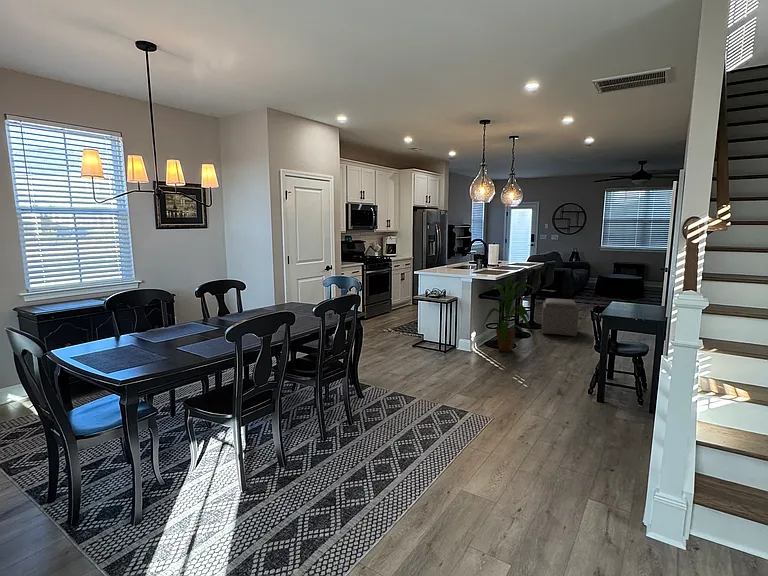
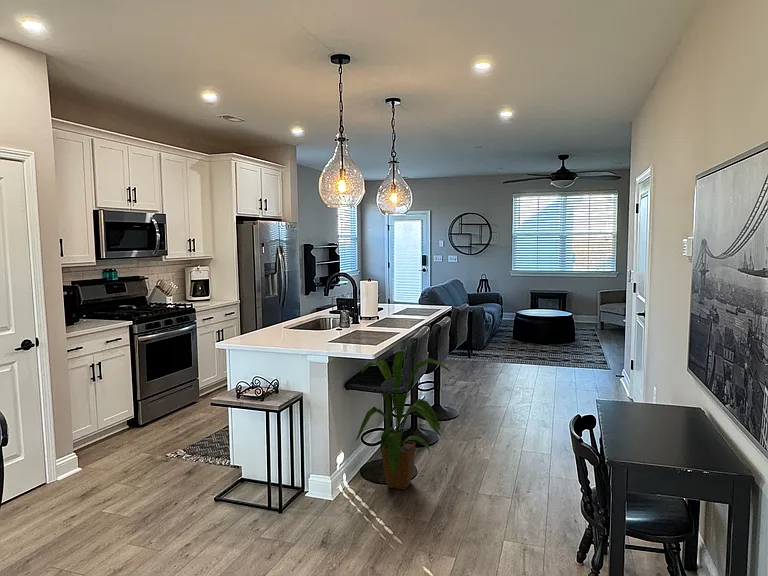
ottoman: present [542,298,579,337] -> none [455,366,513,432]

